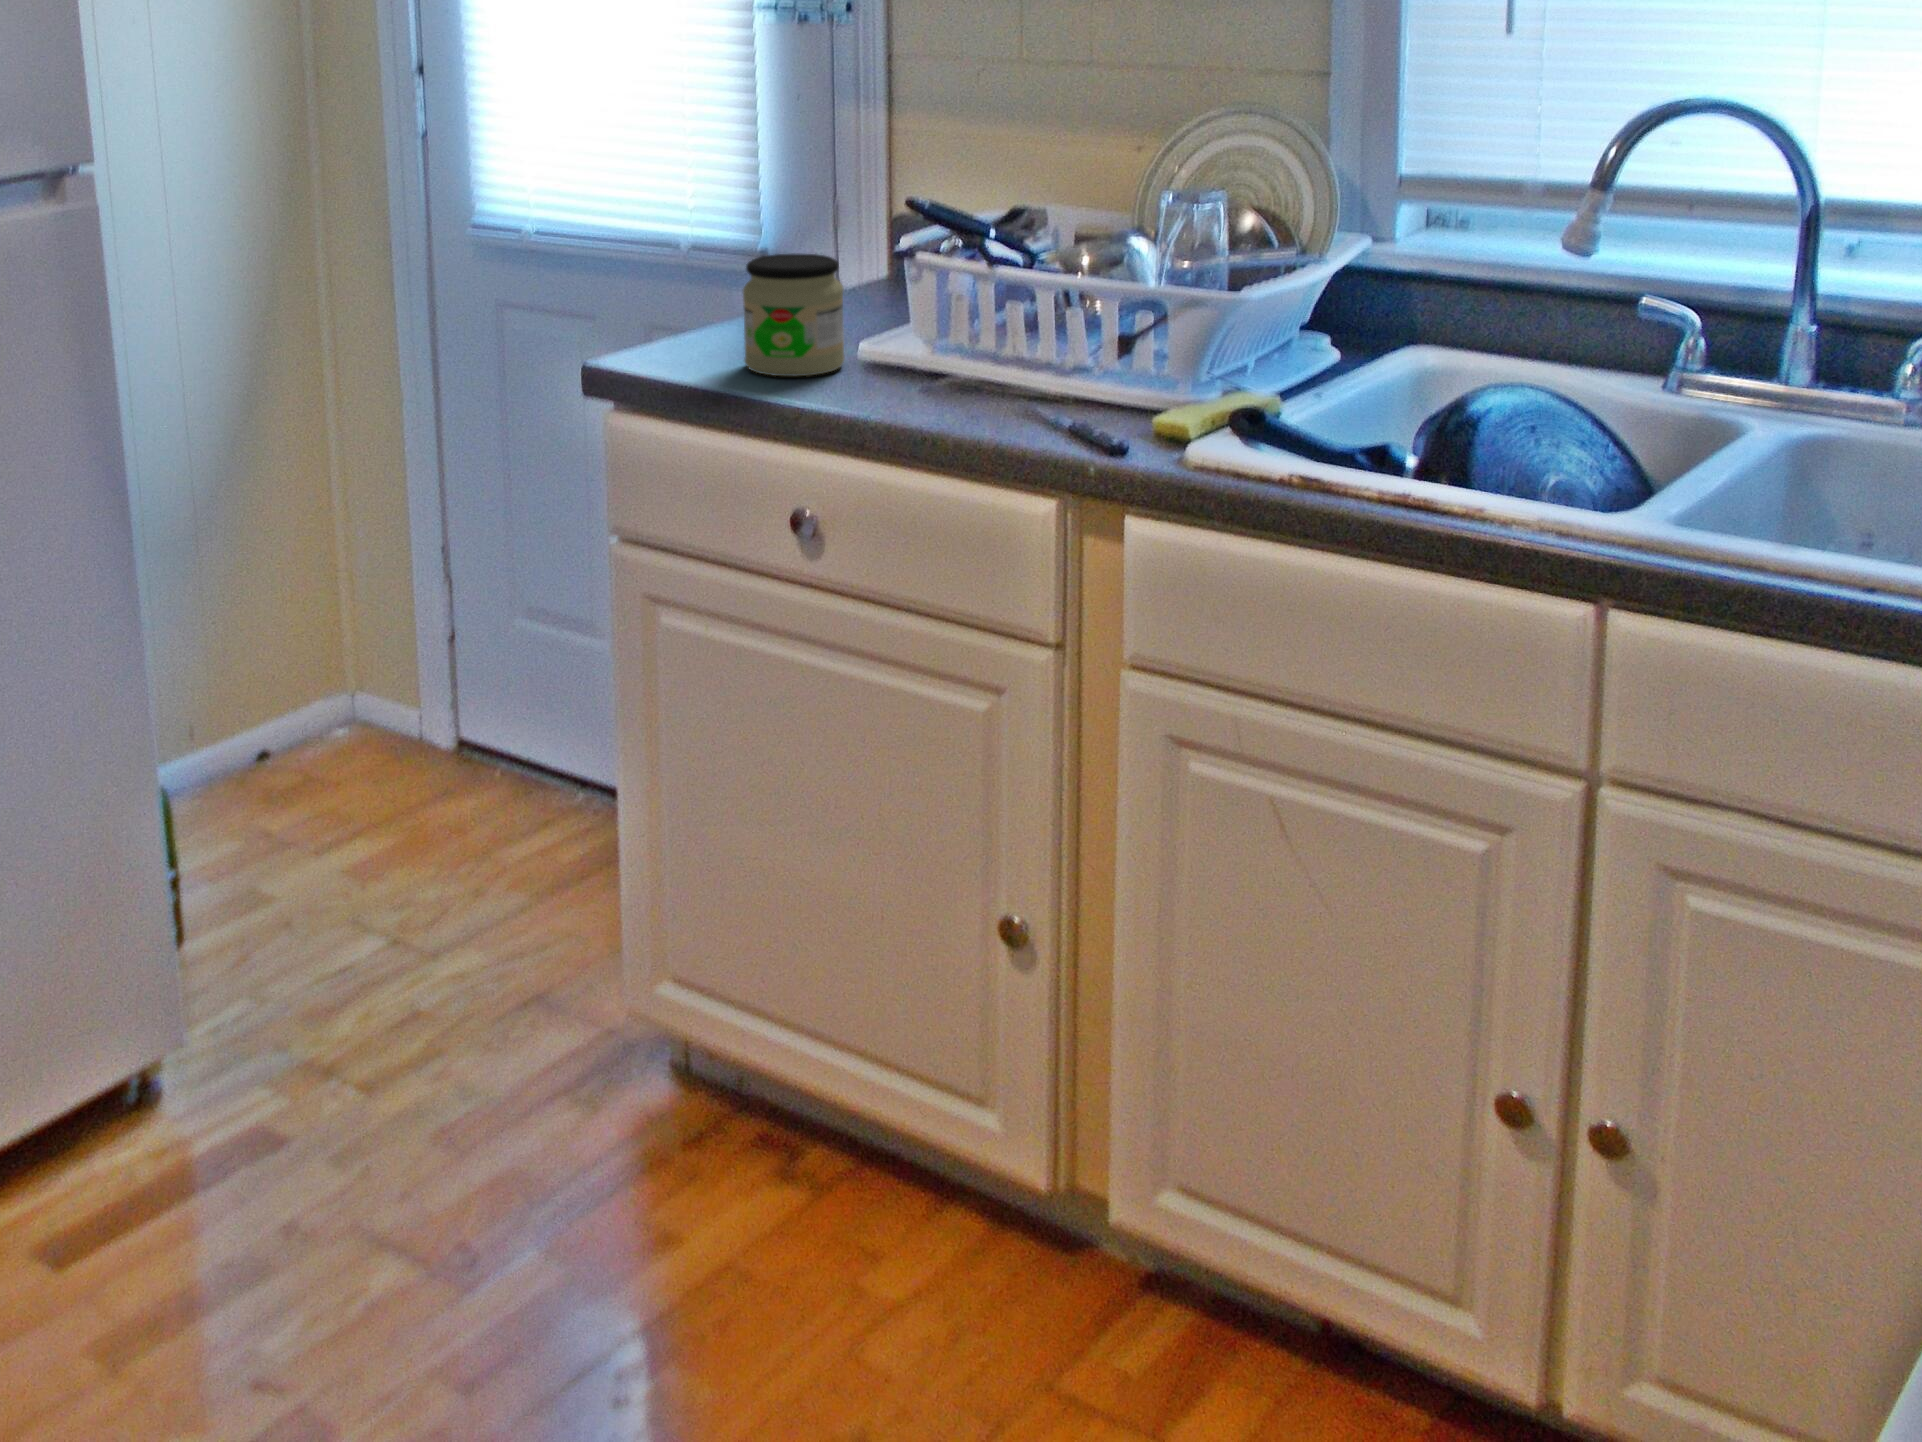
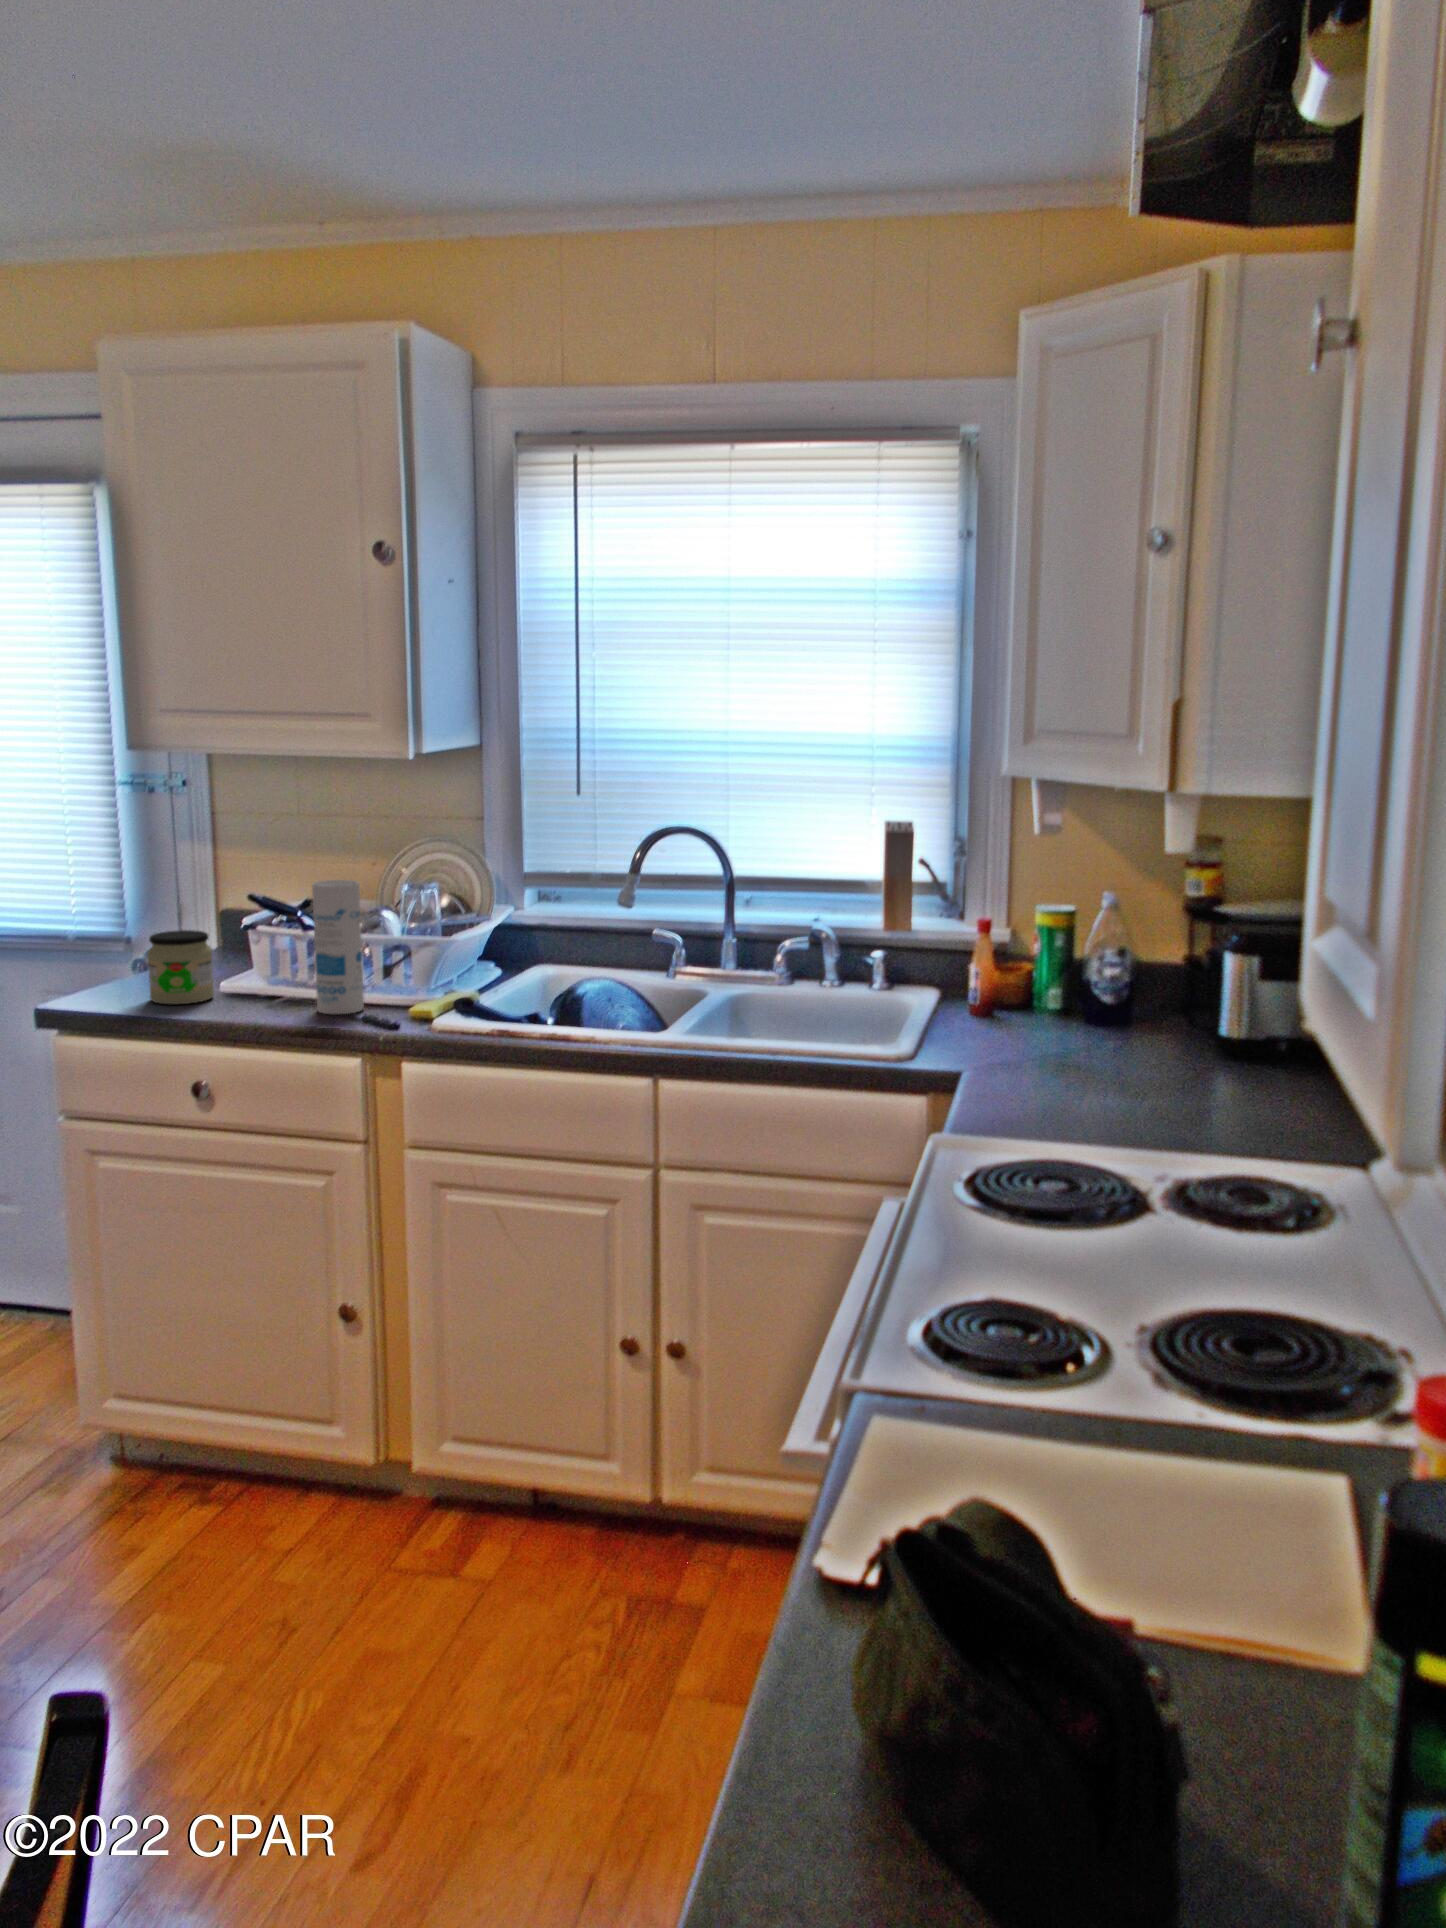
canister: none [995,182,1076,418] -> present [312,880,364,1014]

